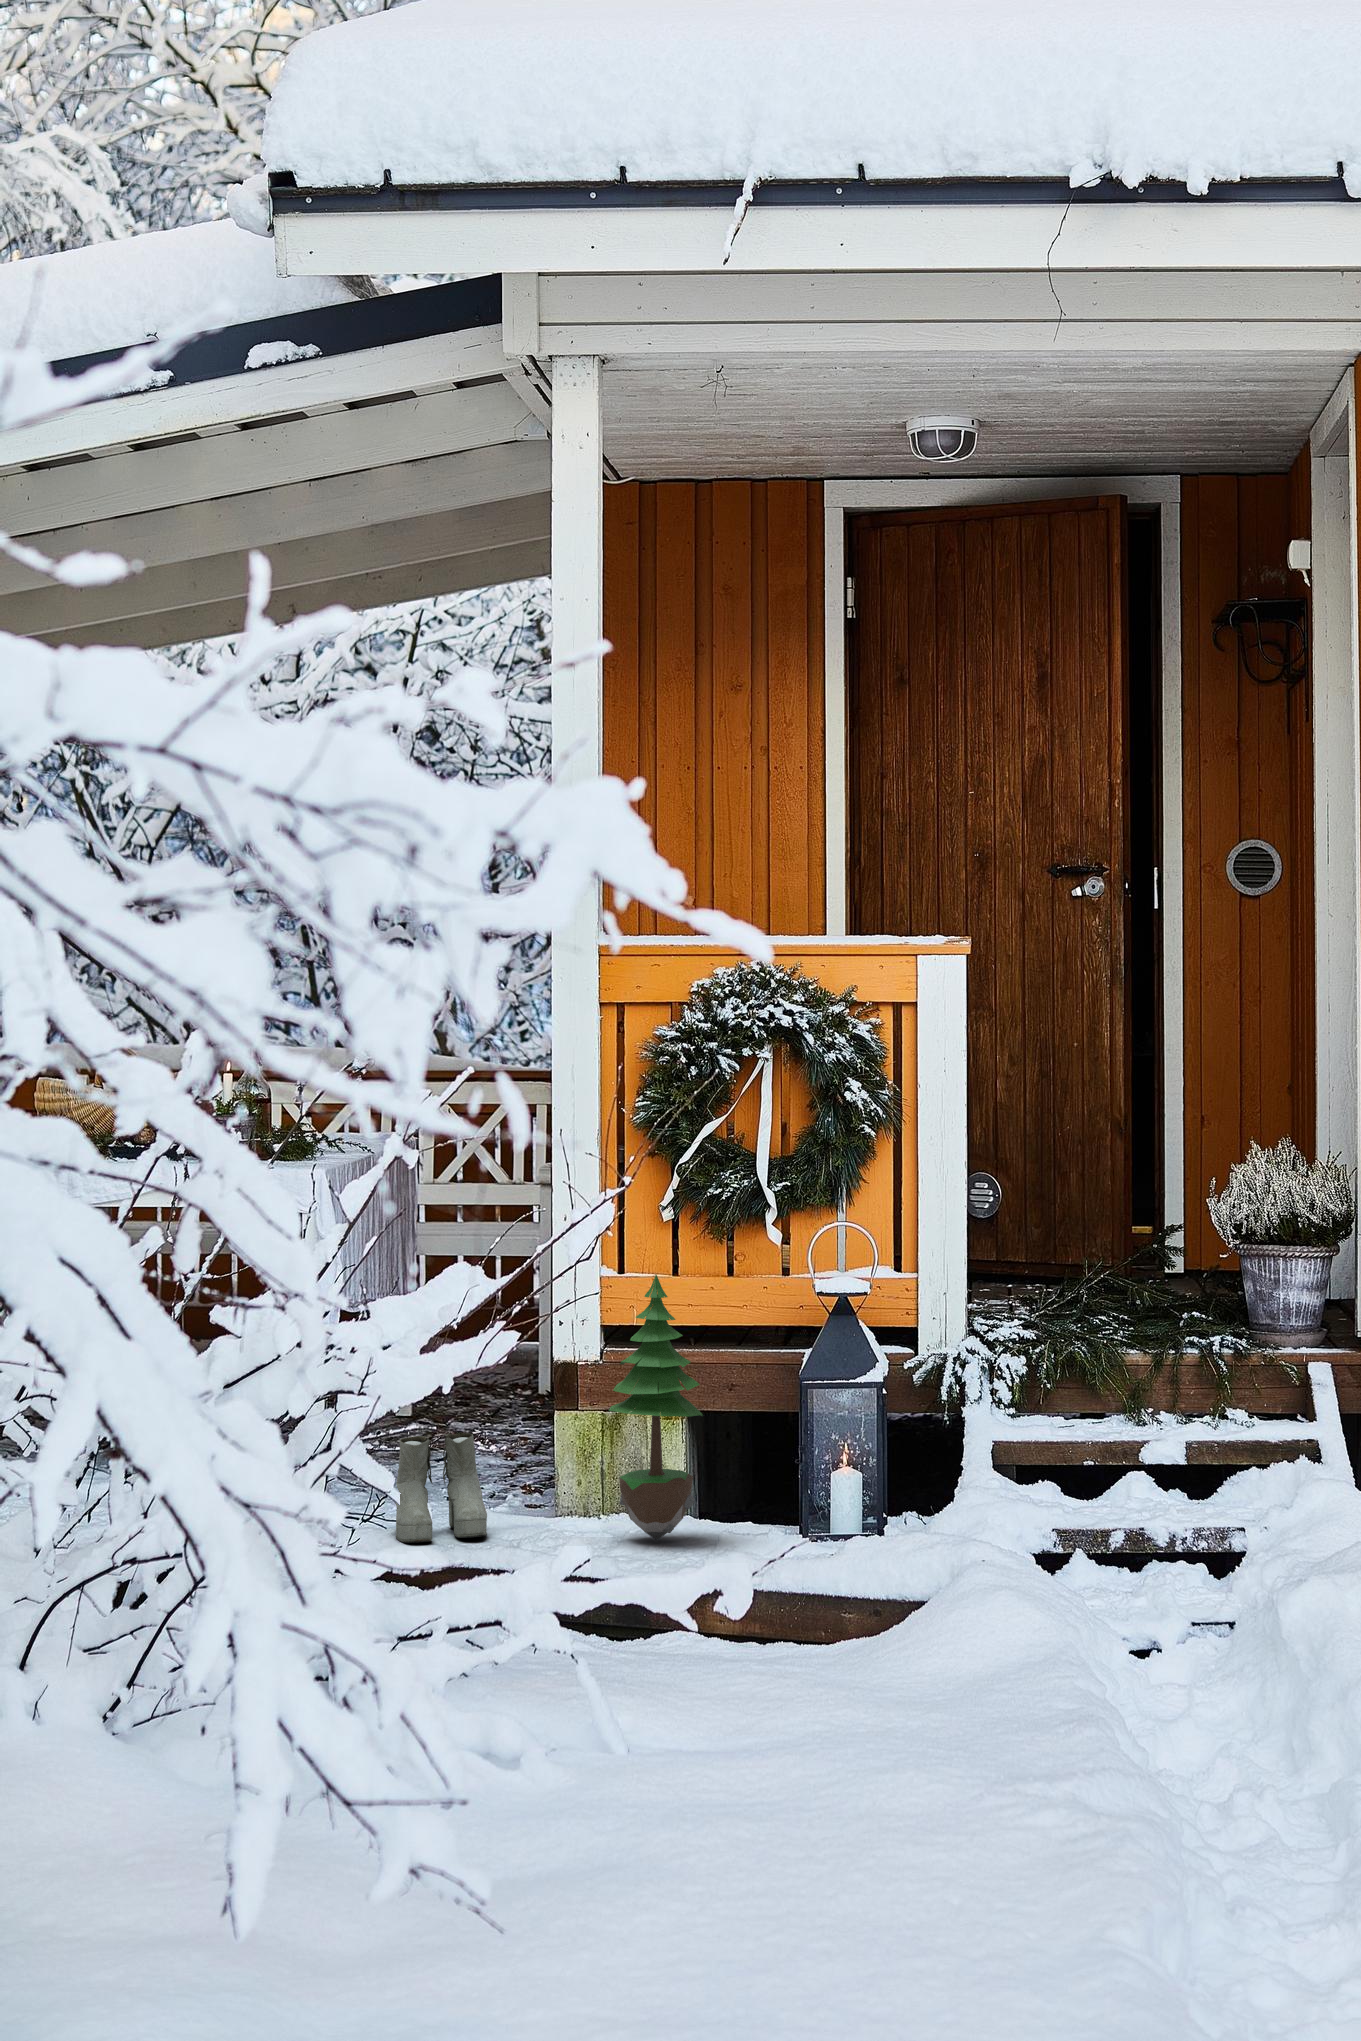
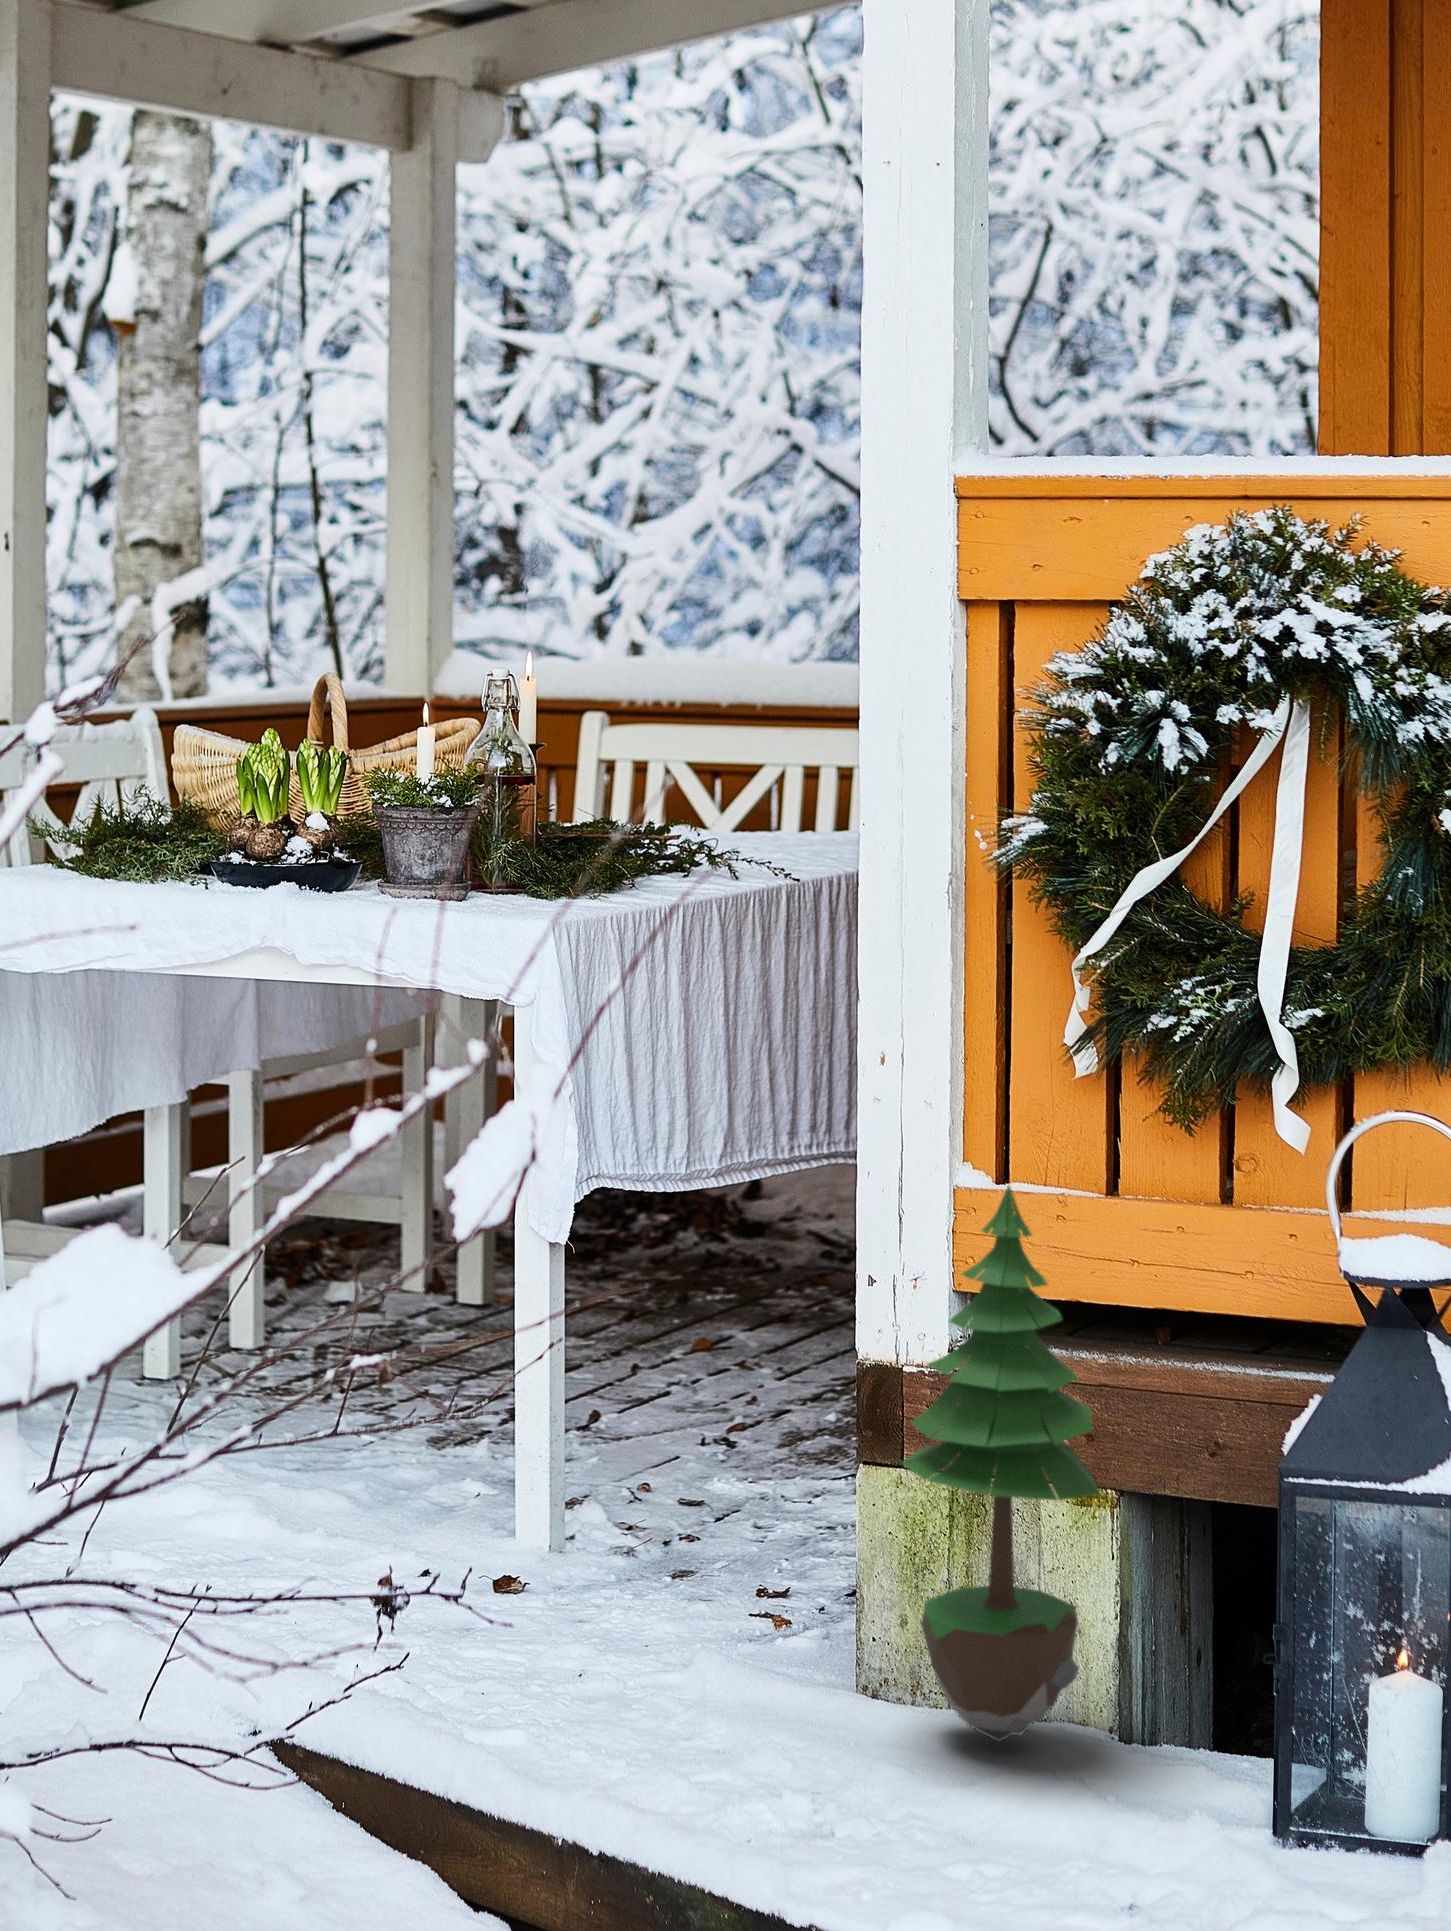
boots: present [395,1434,487,1543] -> none [494,1458,681,1685]

